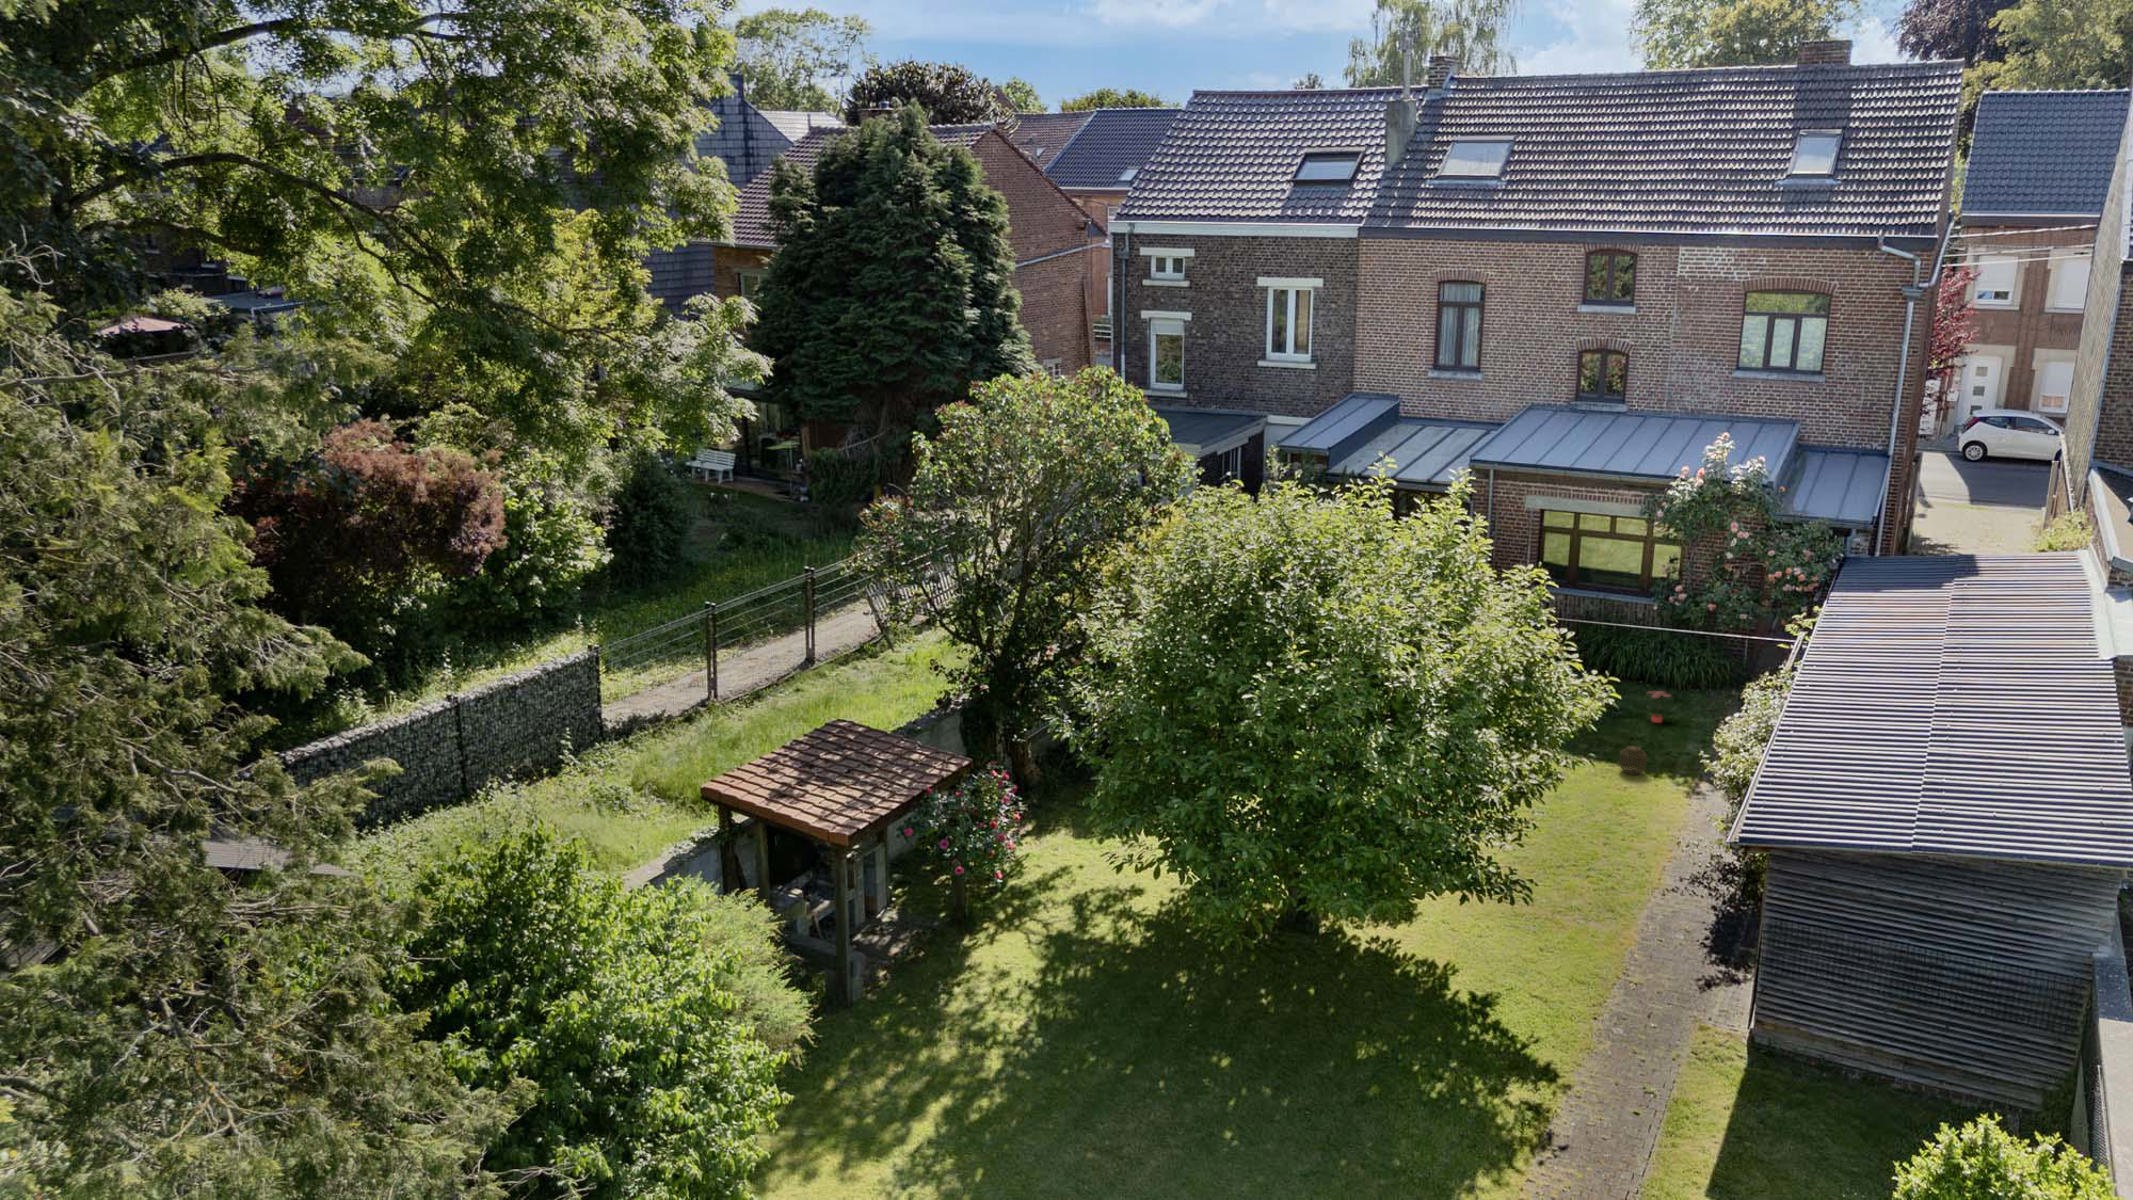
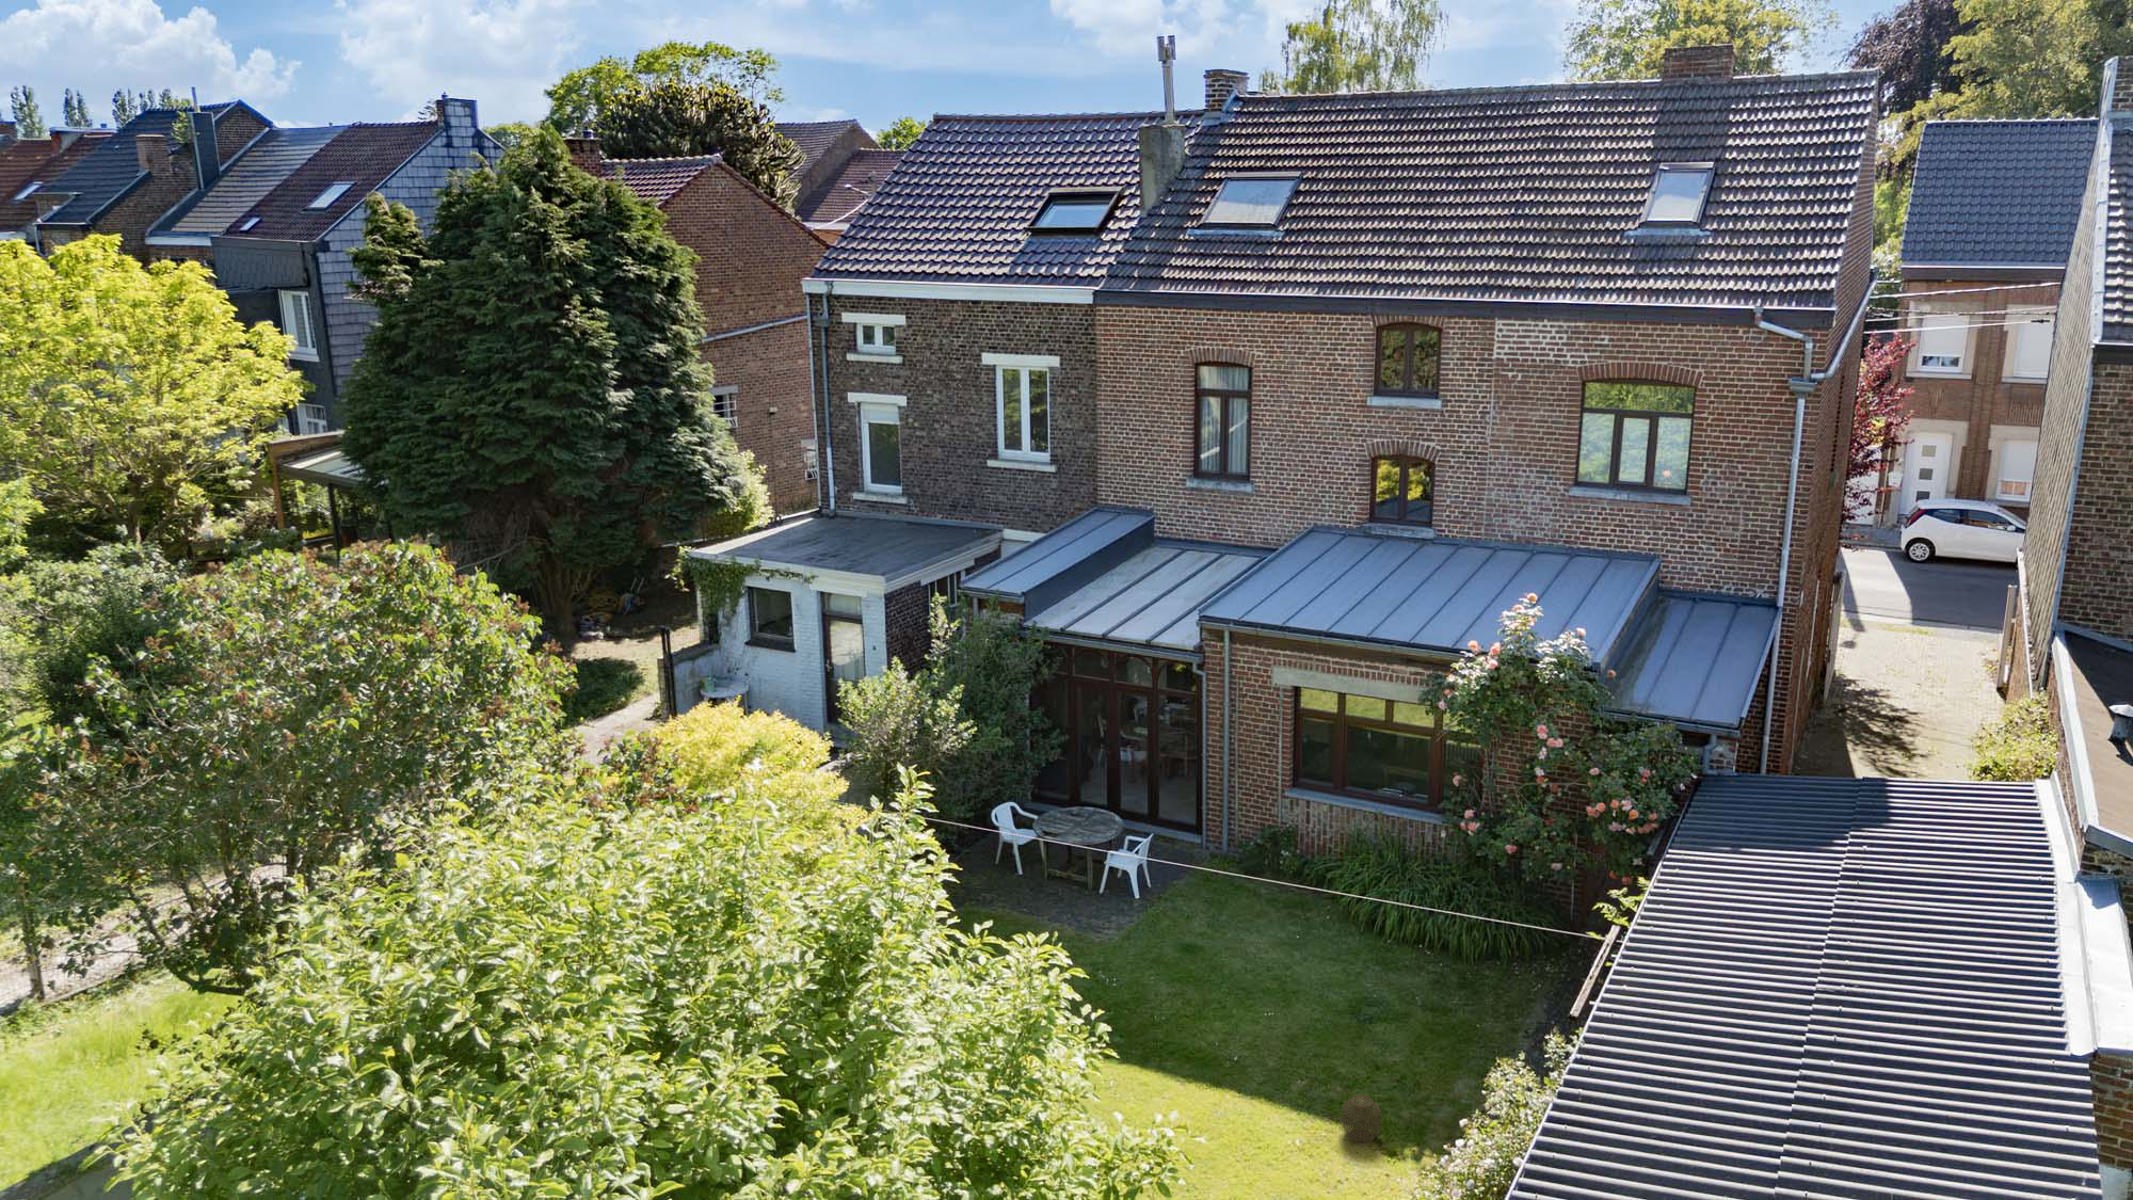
potted plant: present [1648,691,1670,723] -> none [1413,974,1448,1022]

